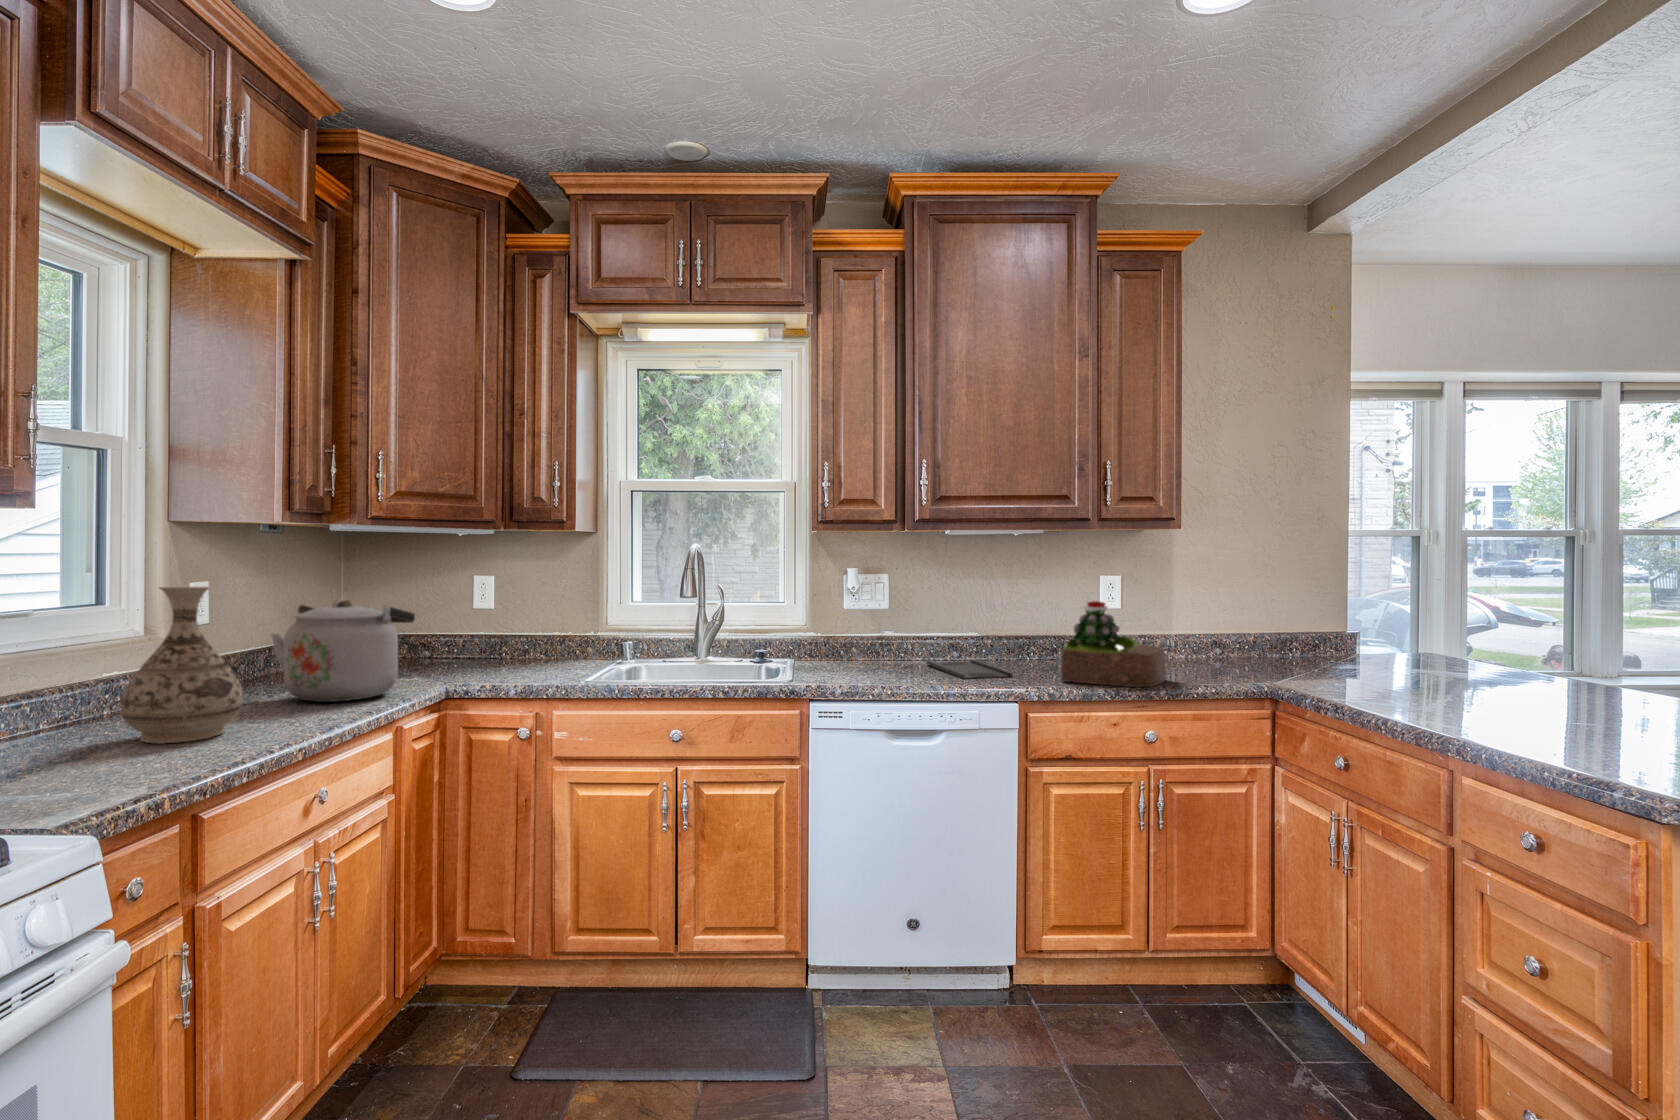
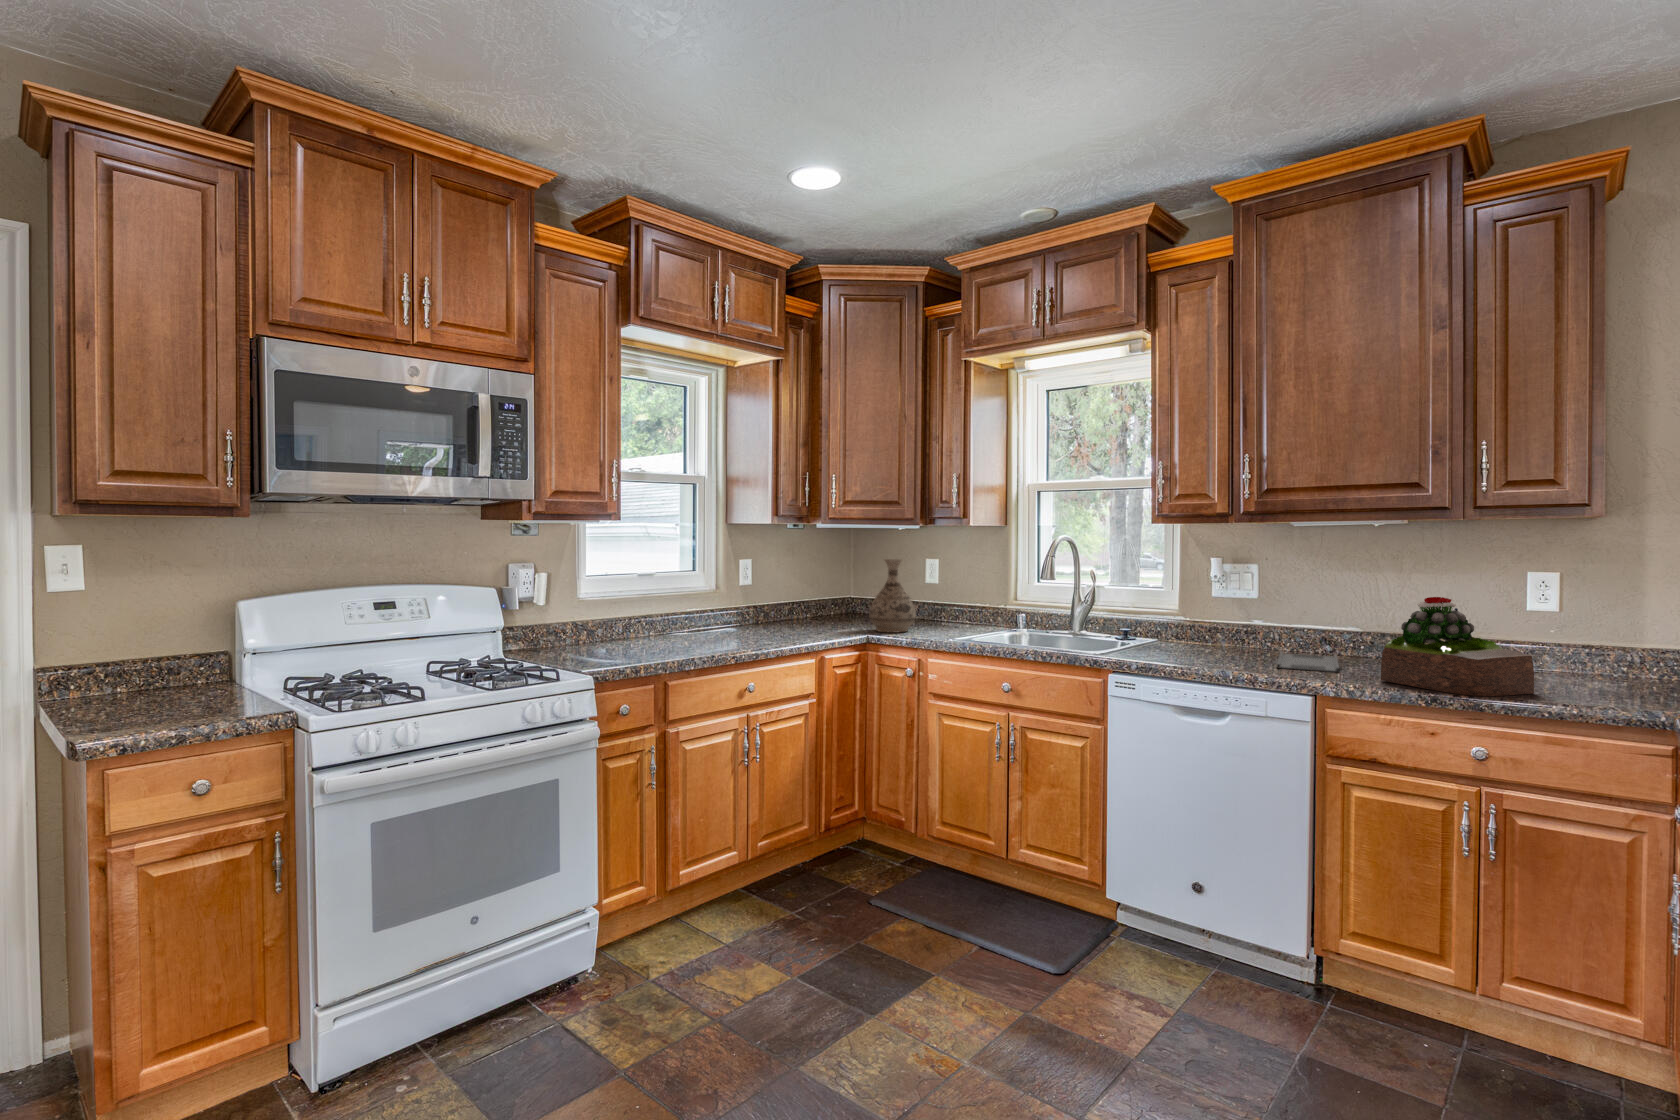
vase: present [121,587,244,744] -> present [869,559,916,632]
kettle: present [271,599,415,702] -> none [773,572,850,637]

